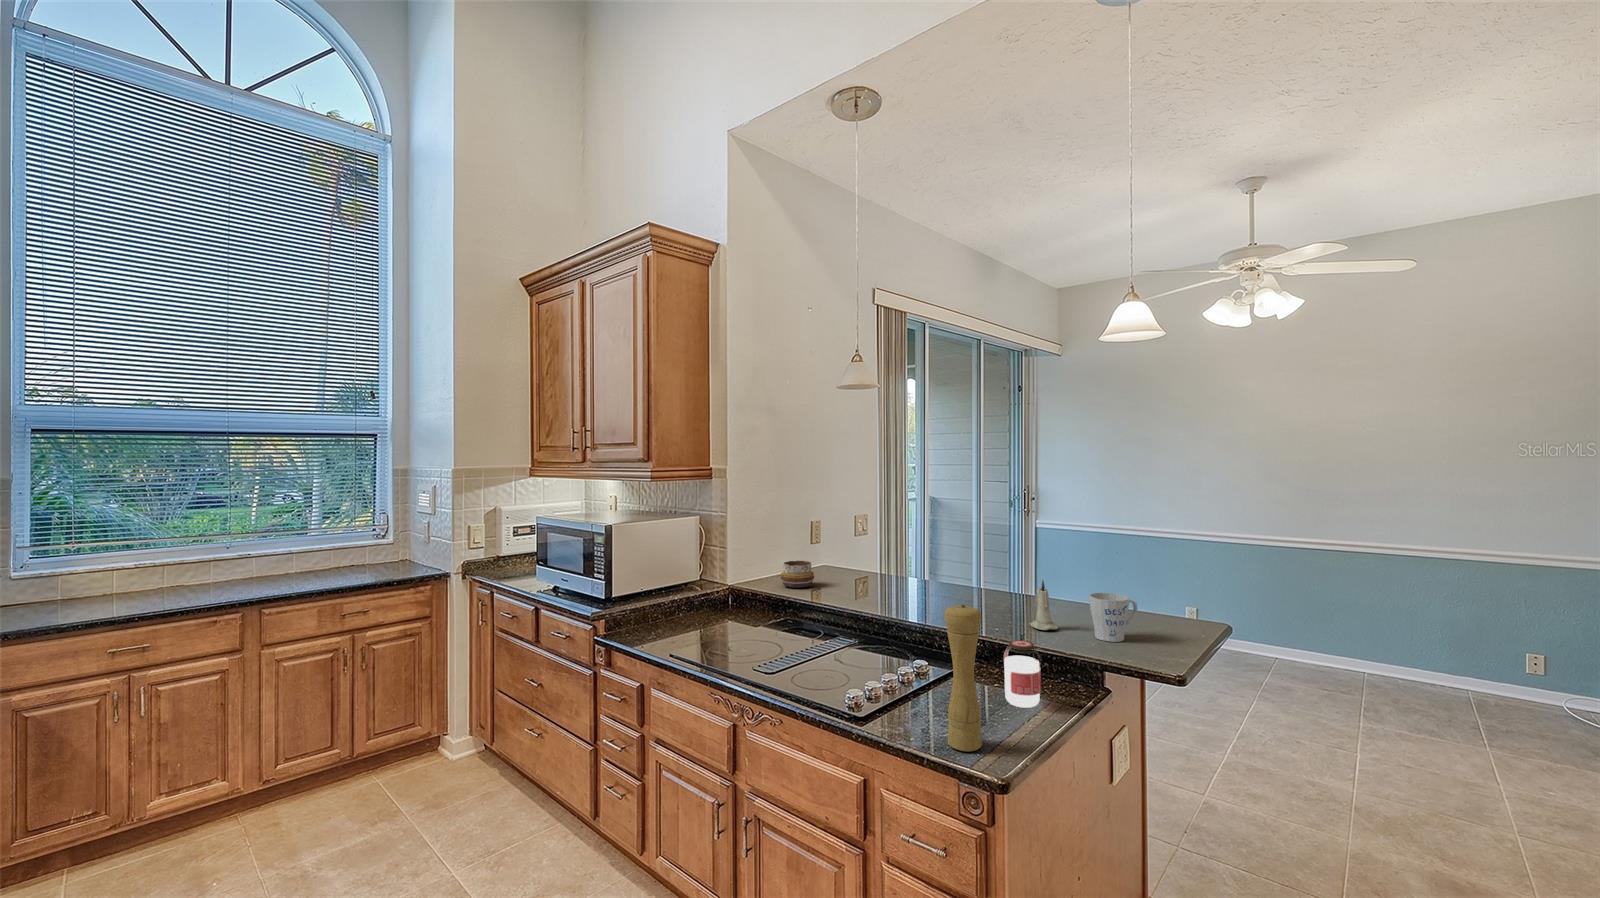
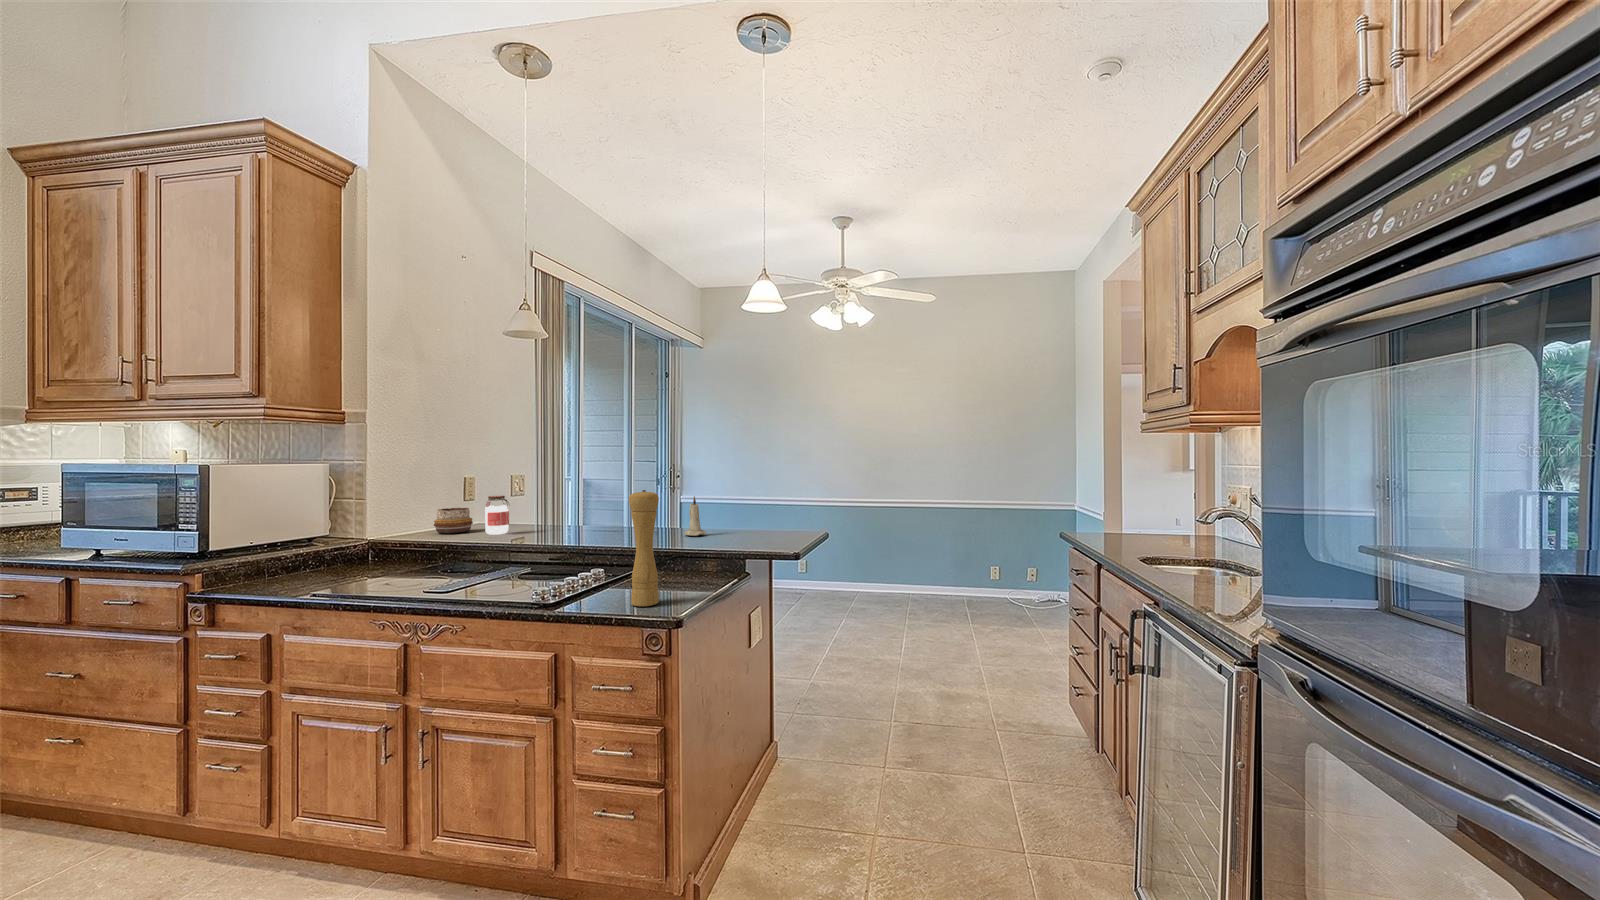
mug: present [1089,593,1137,642] -> none [729,502,763,537]
jar: present [1004,640,1041,708] -> present [485,496,509,535]

